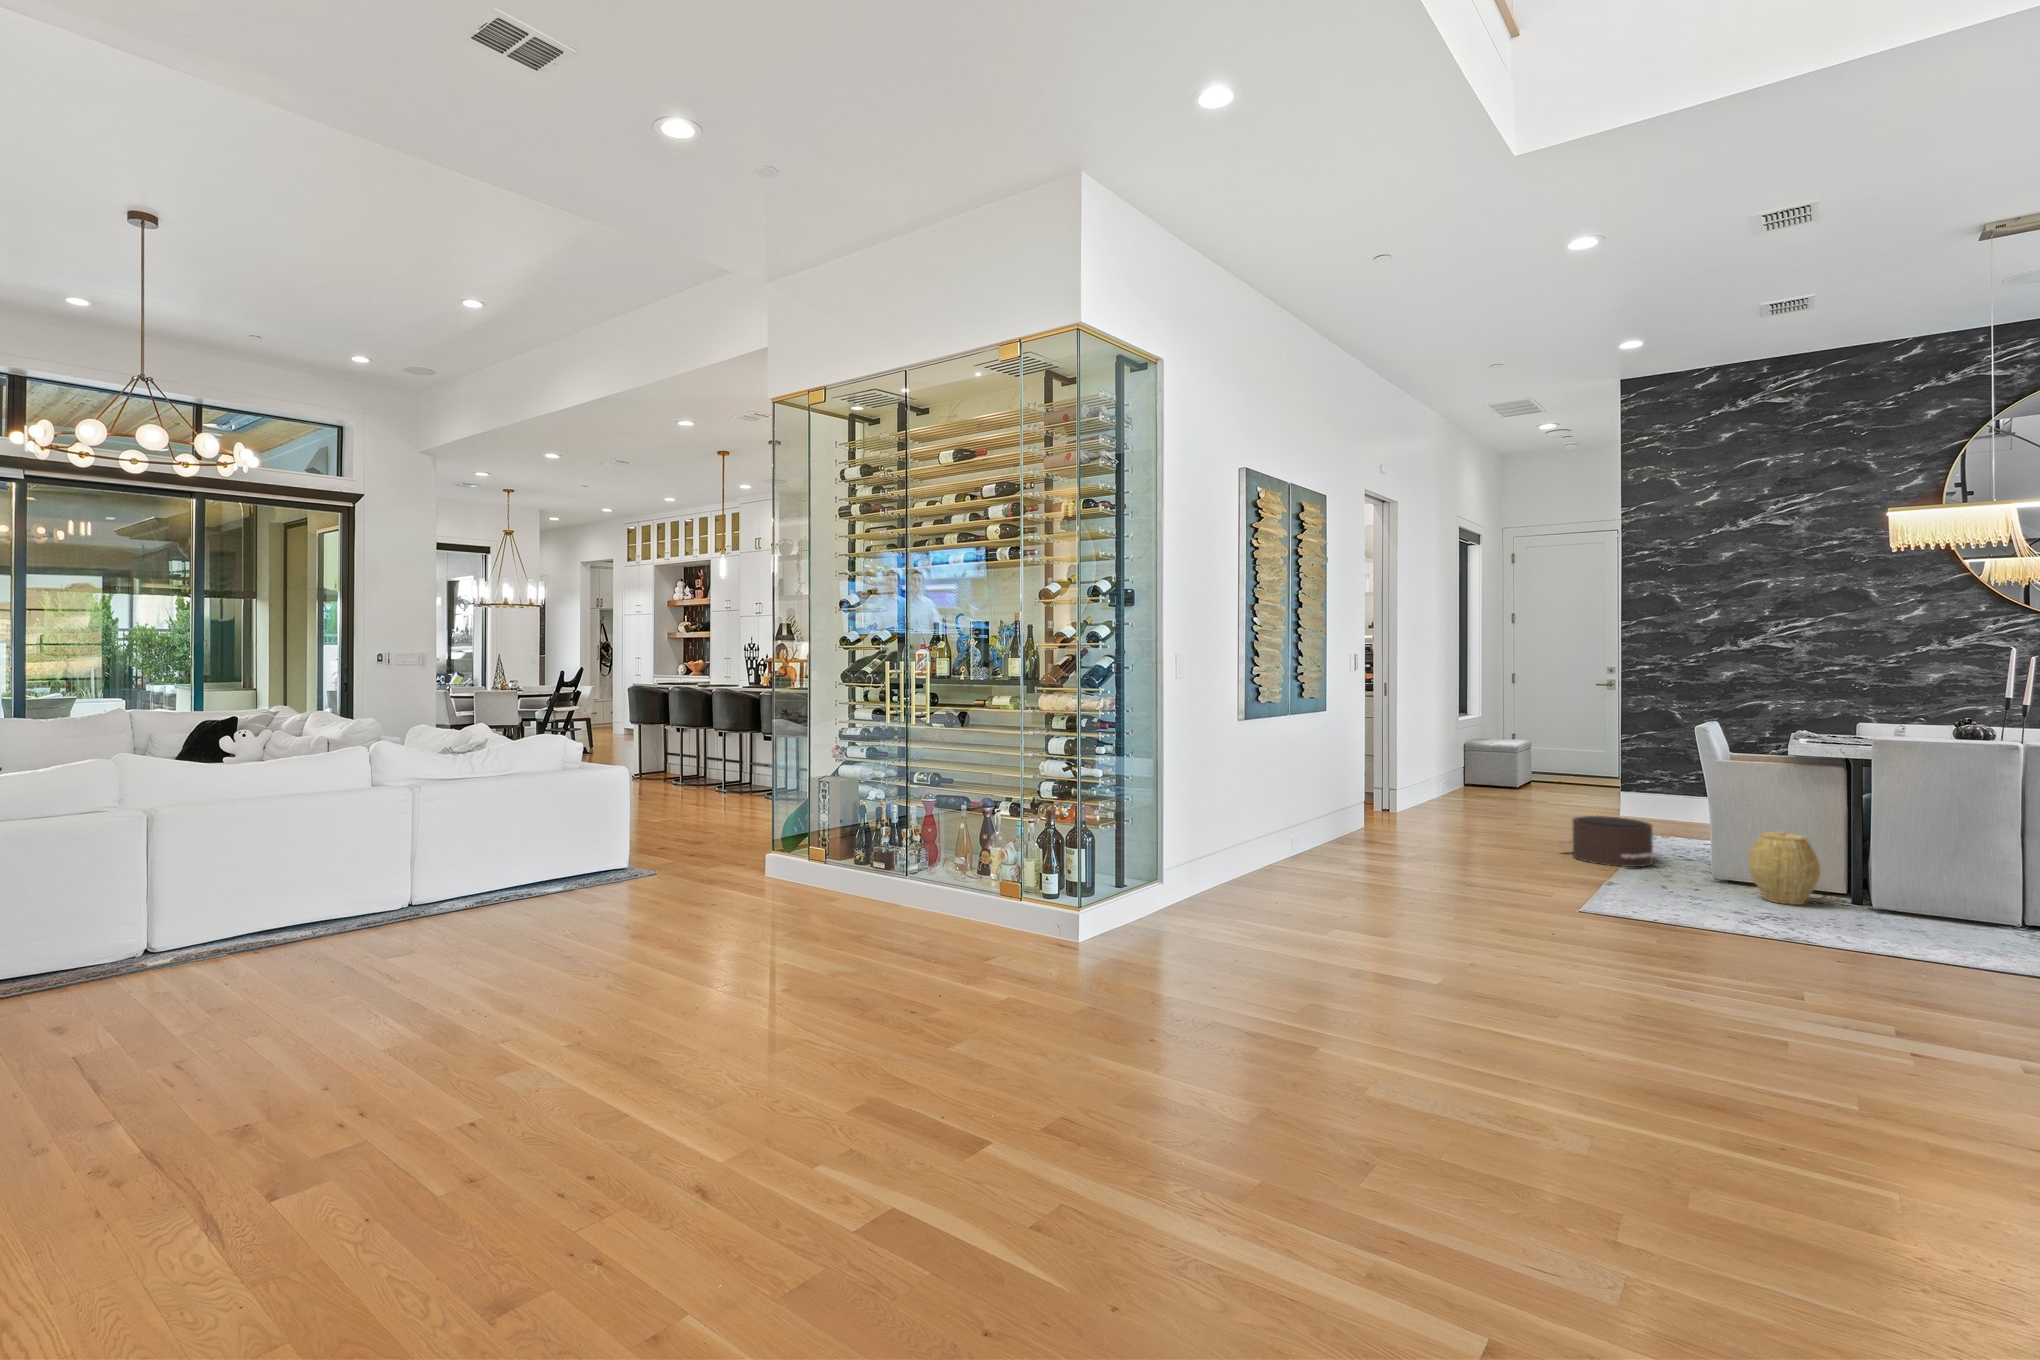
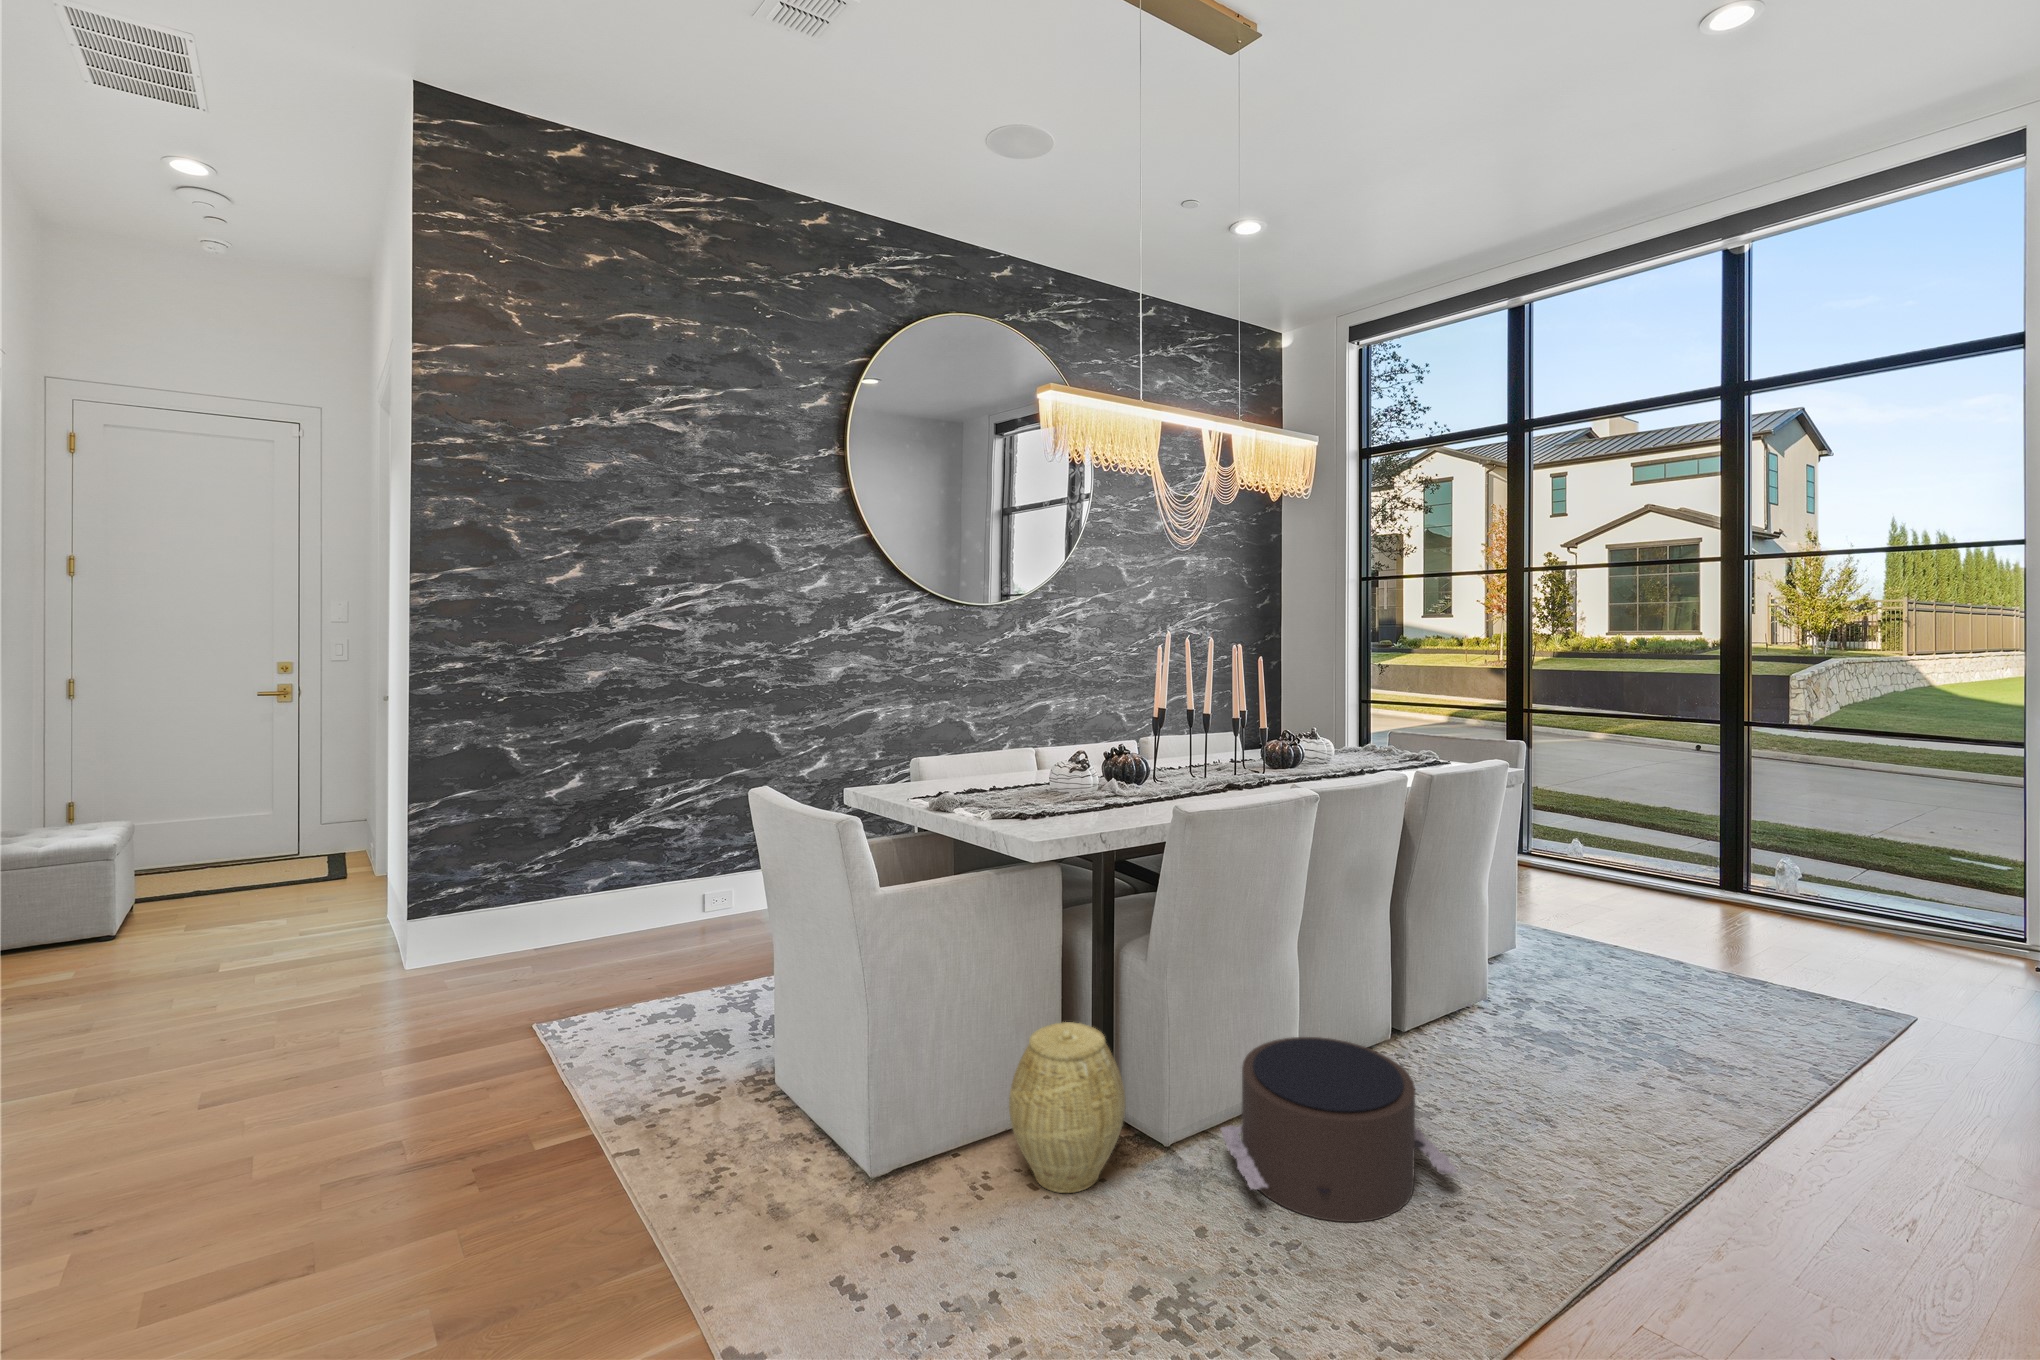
pouf: present [1559,816,1656,867] -> present [1221,1037,1458,1222]

